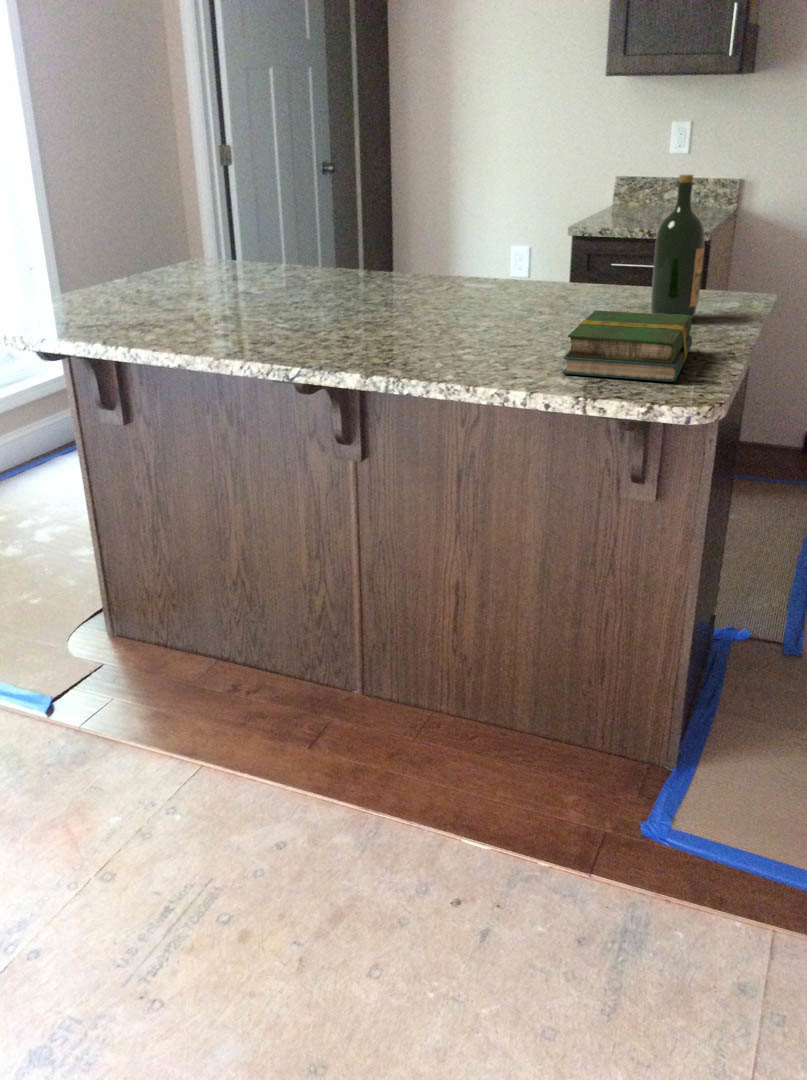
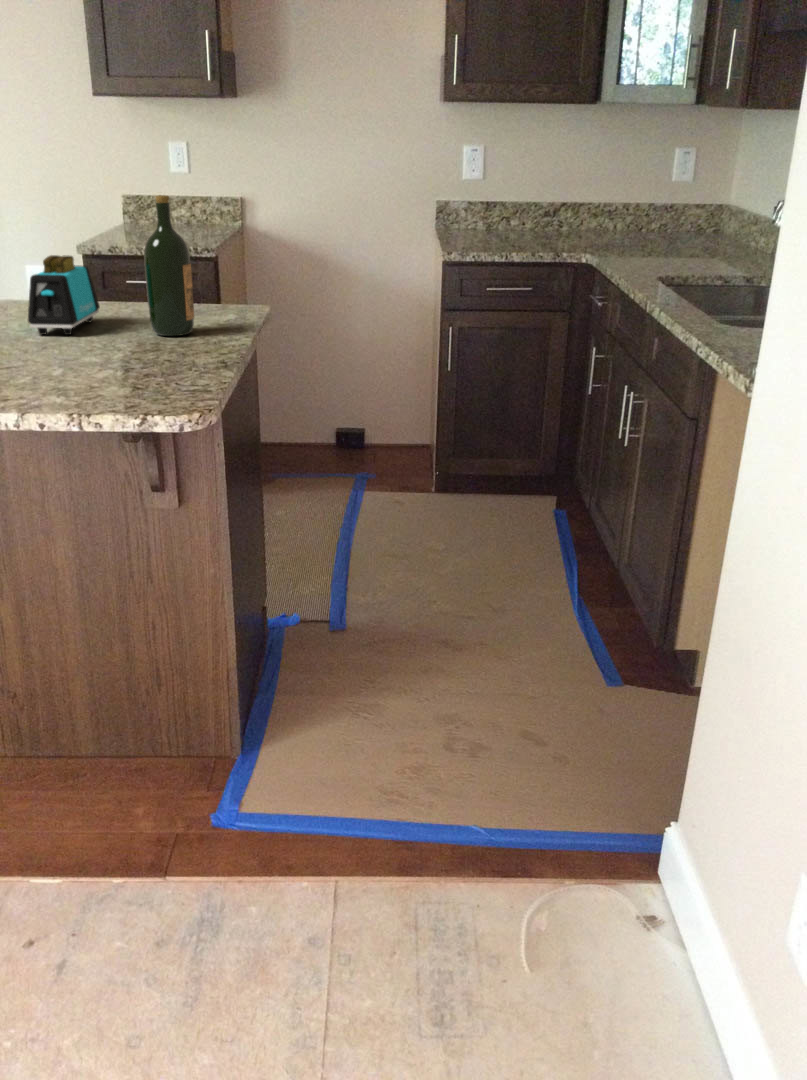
toaster: none [531,235,599,315] -> present [28,255,100,335]
book: present [563,311,692,382] -> none [56,329,187,393]

